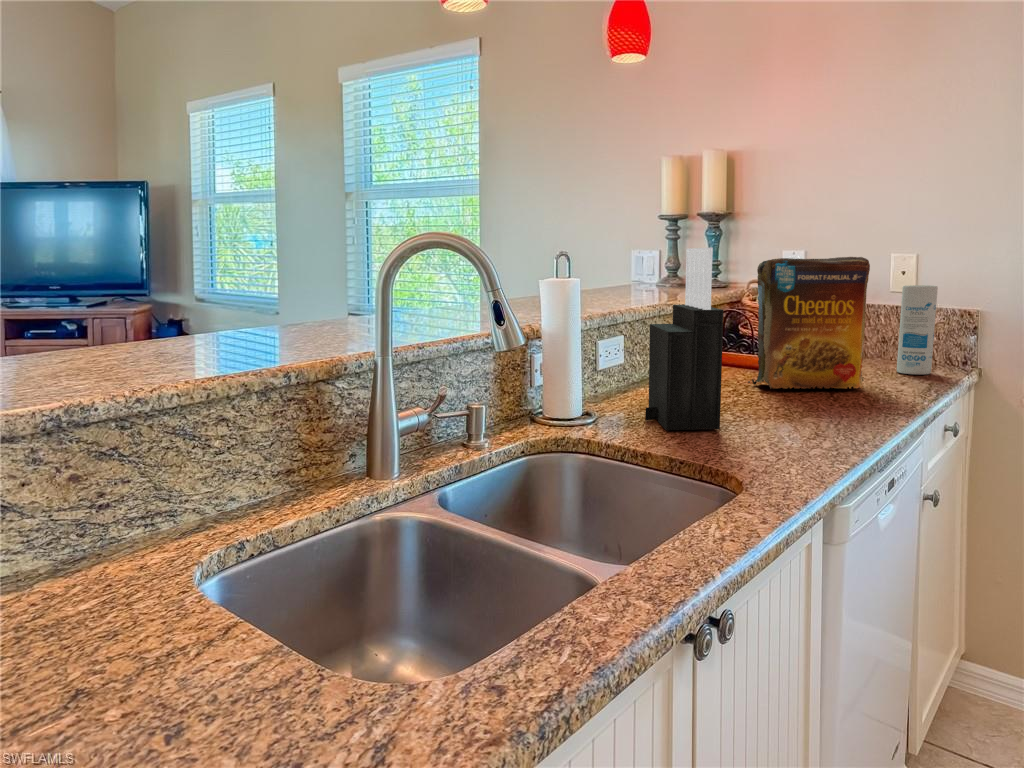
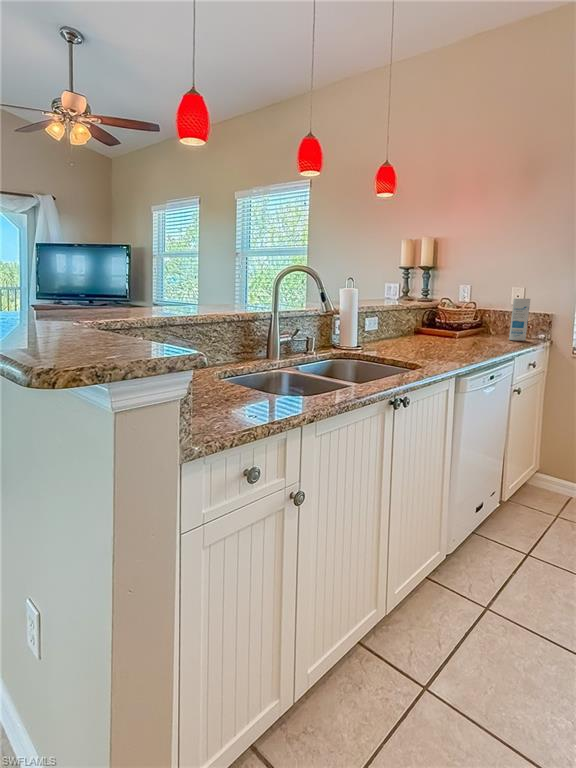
knife block: present [645,248,723,430] -> none [384,273,420,353]
cereal box: present [748,257,870,389] -> none [435,283,495,344]

